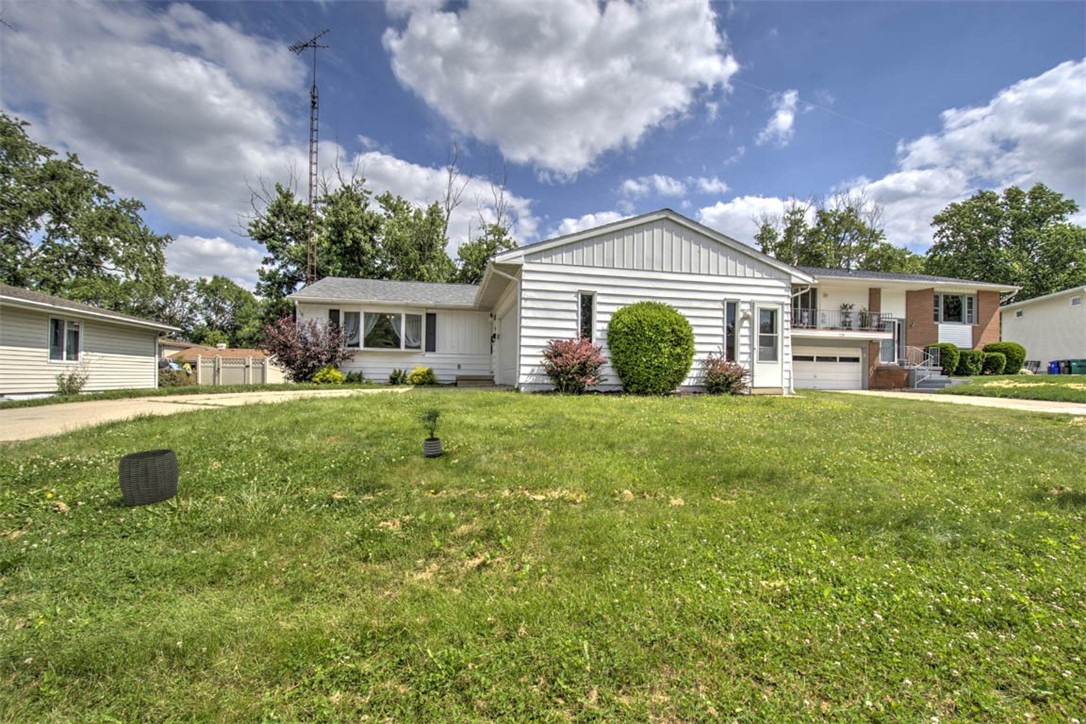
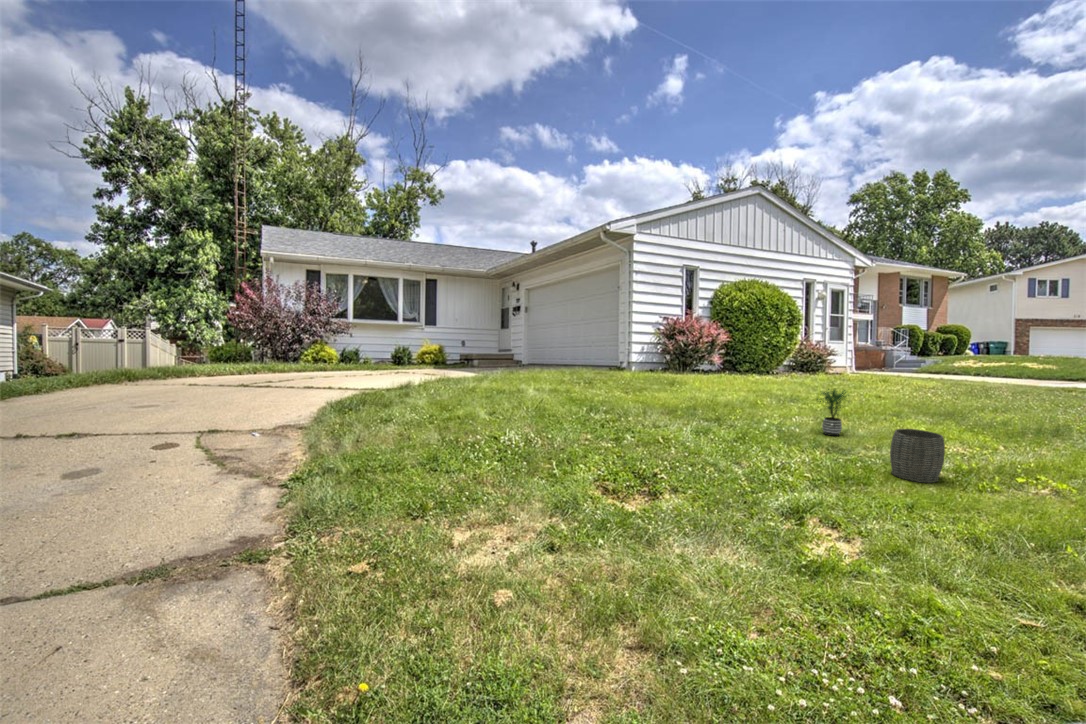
woven basket: present [119,449,179,505] -> present [890,429,945,483]

